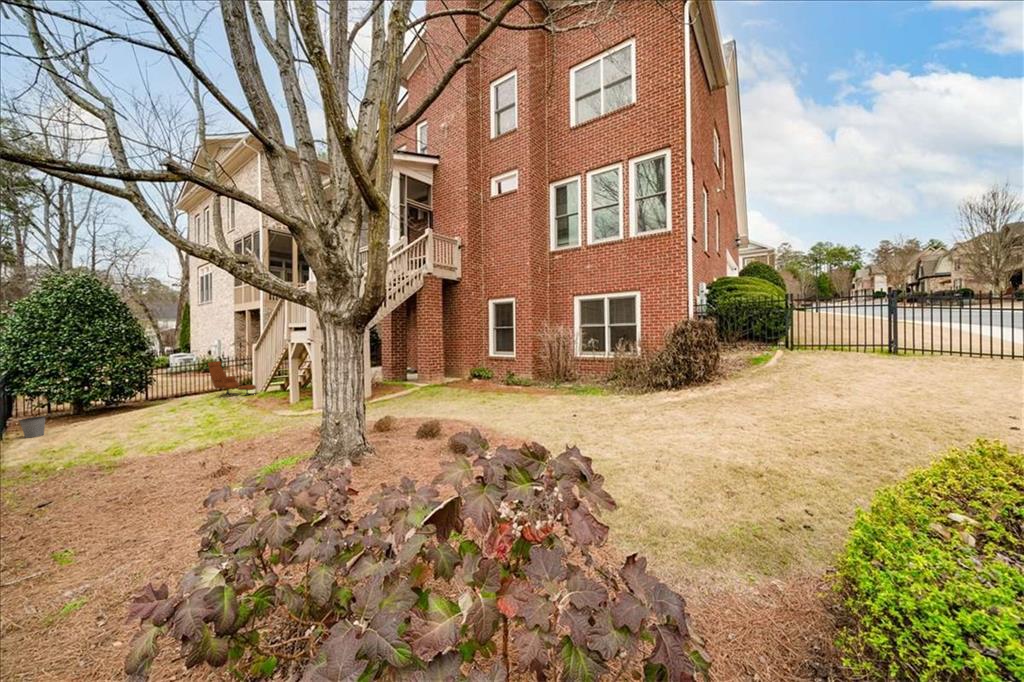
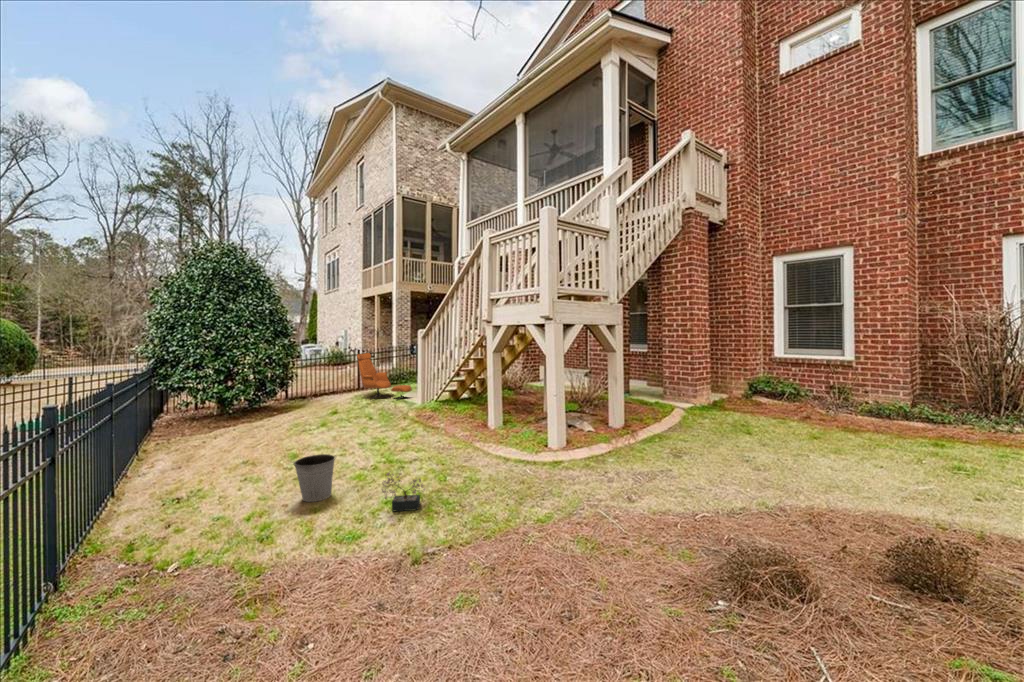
bucket: present [19,416,45,438] -> present [294,454,335,502]
decorative plant: none [181,436,214,459] -> present [382,472,425,511]

